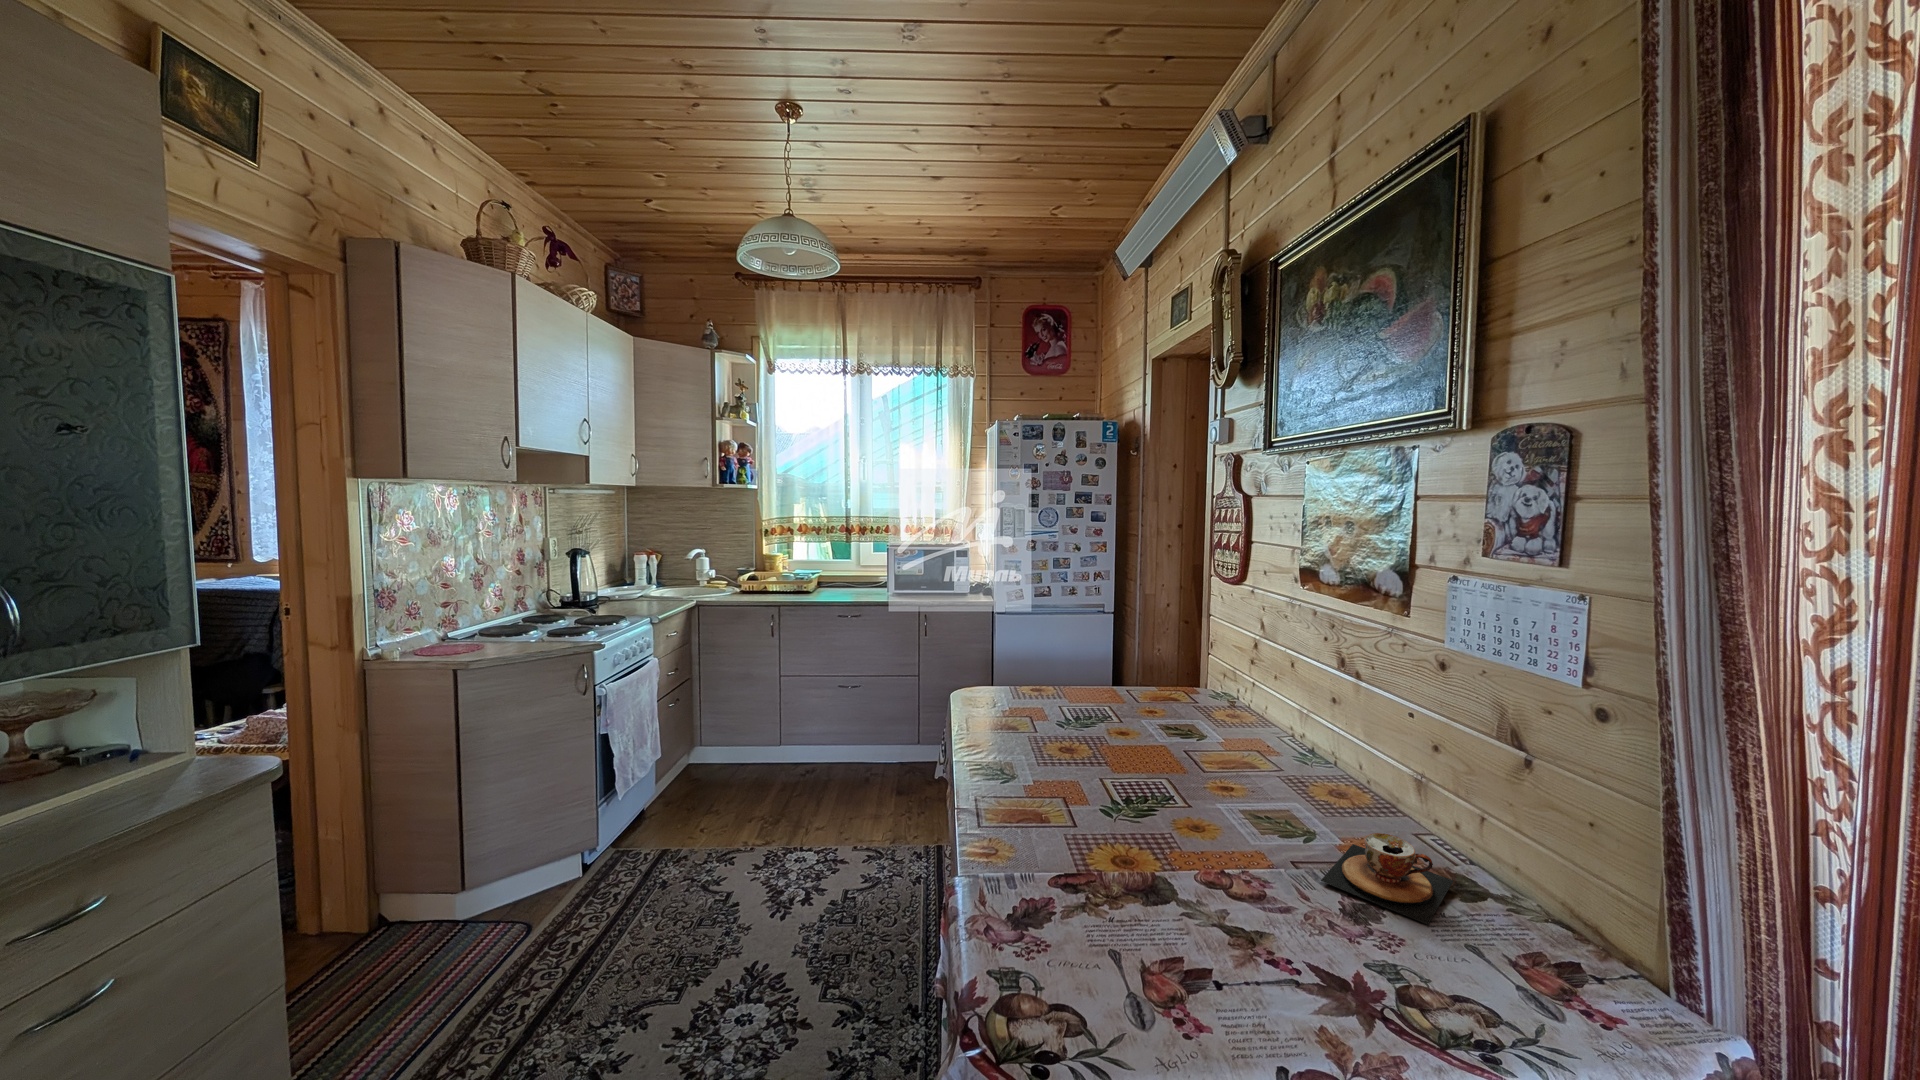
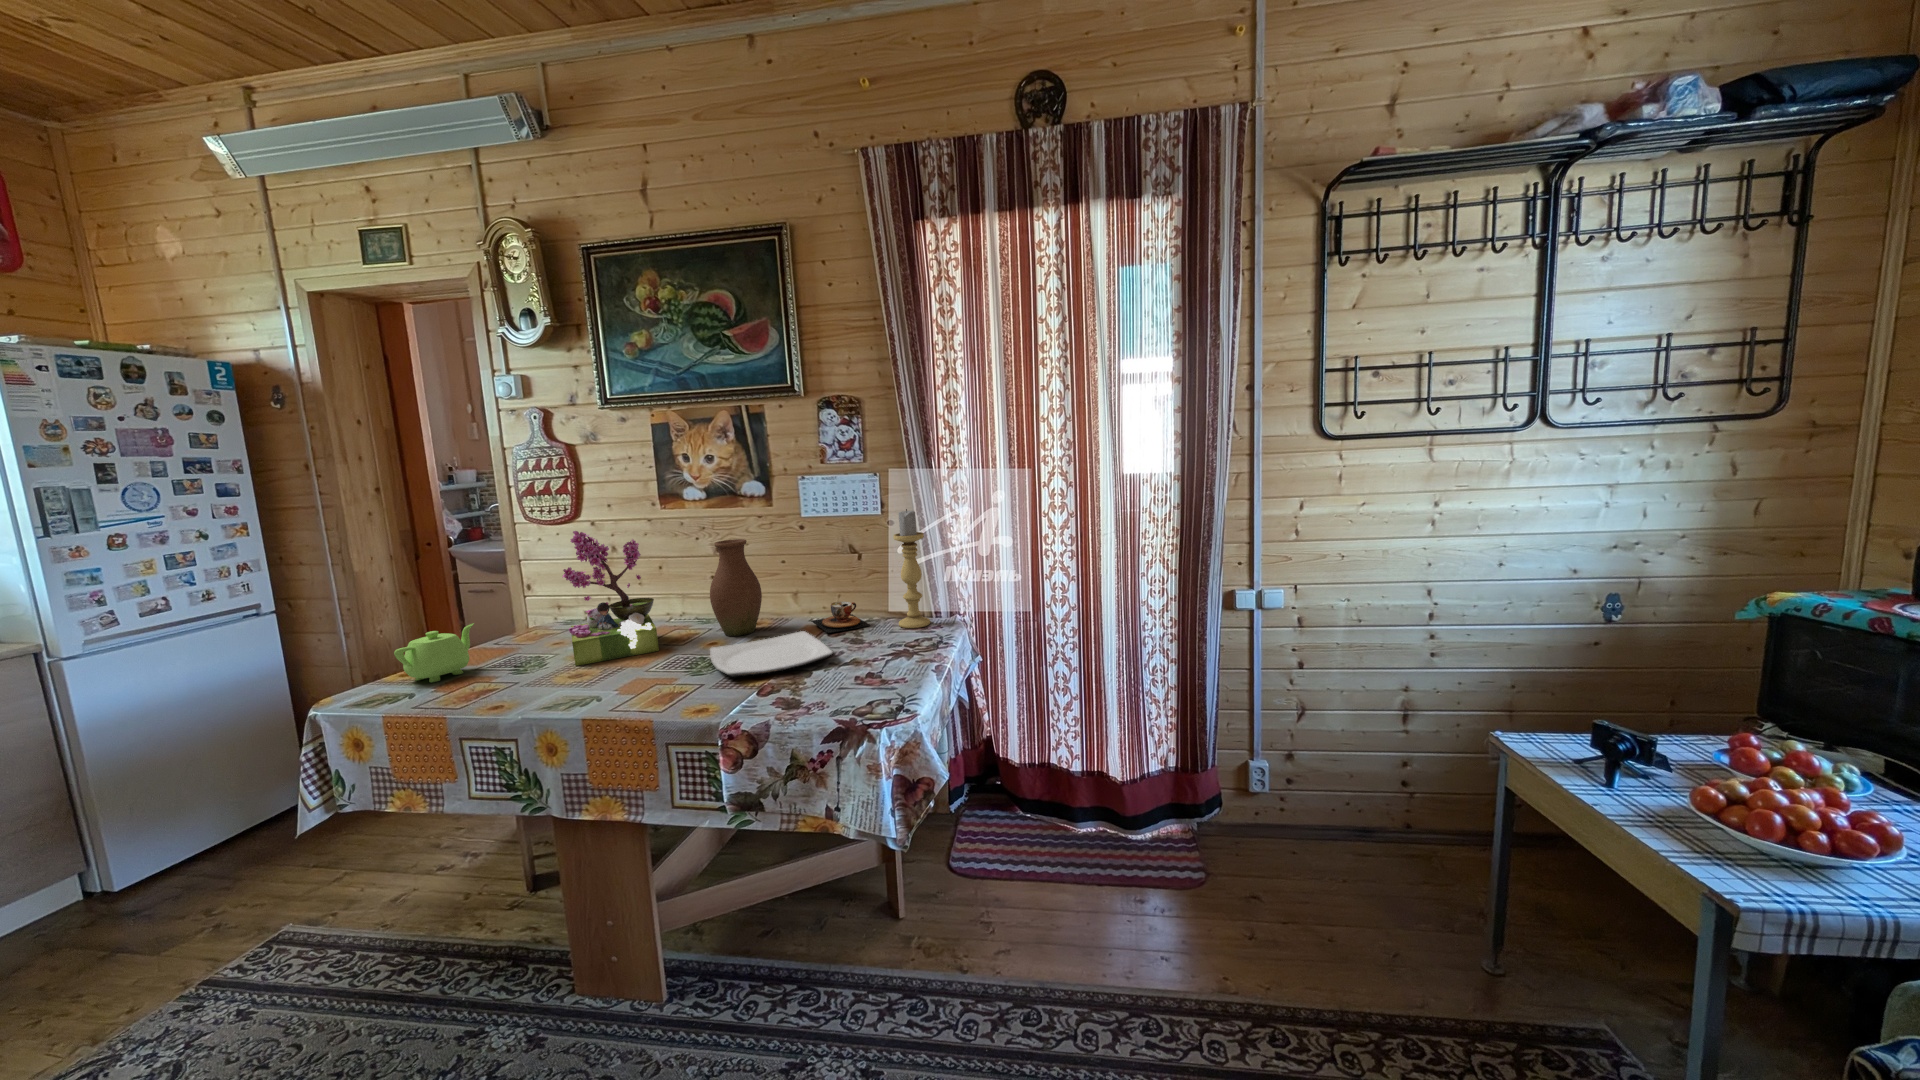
flower arrangement: none [1064,593,1191,770] -> present [562,531,659,666]
vase: none [1216,653,1300,810] -> present [710,539,762,636]
teapot: none [981,660,1051,708] -> present [394,623,474,682]
candle holder: none [1468,701,1581,1023] -> present [893,509,930,628]
plate: none [1036,796,1266,913] -> present [710,631,832,676]

